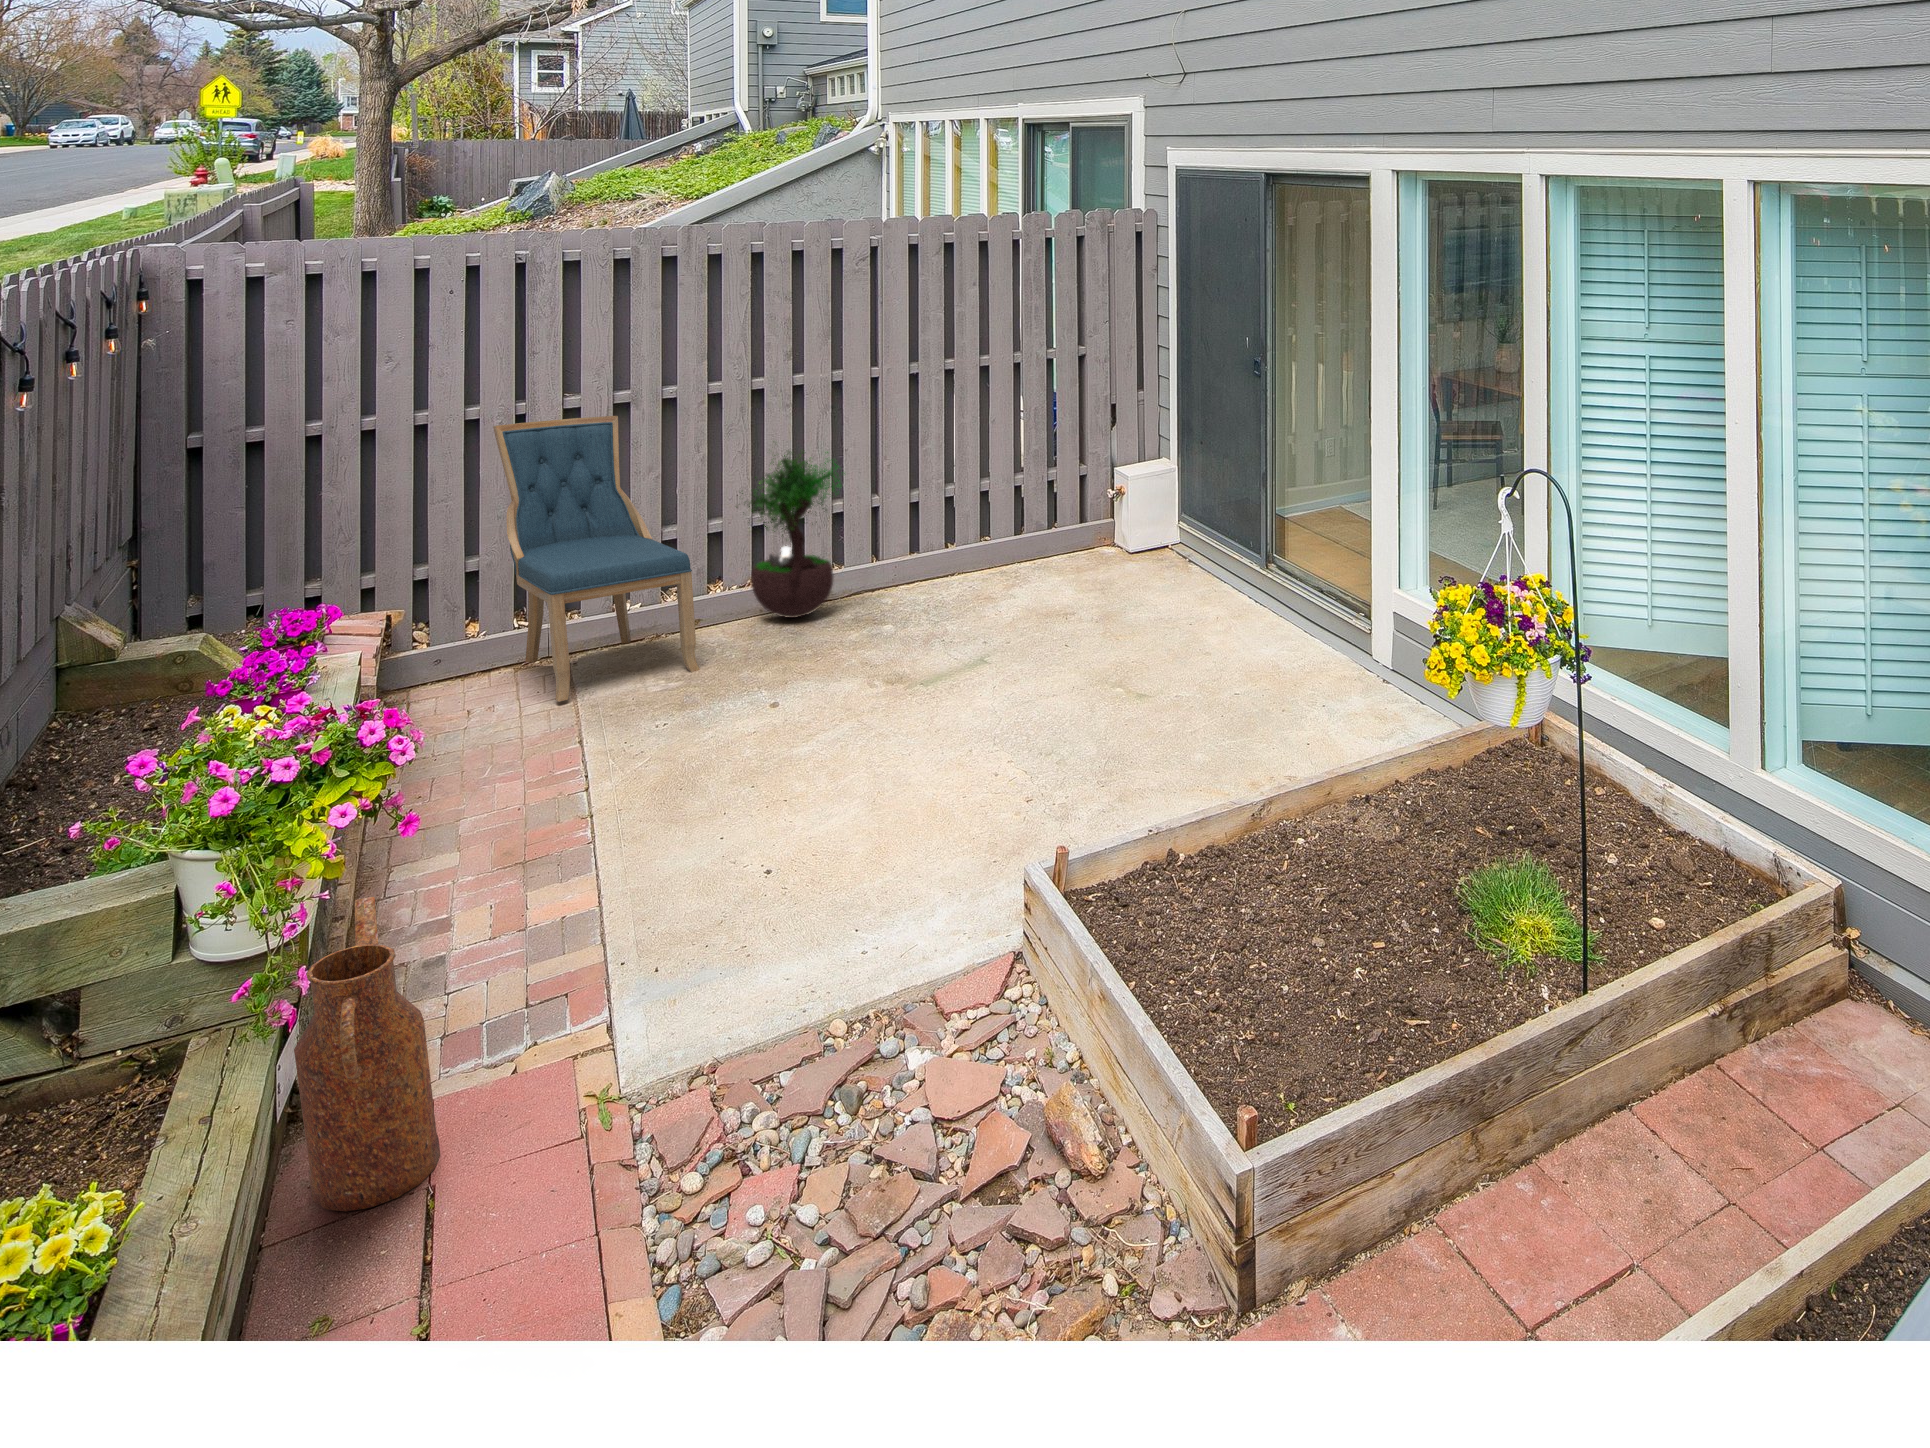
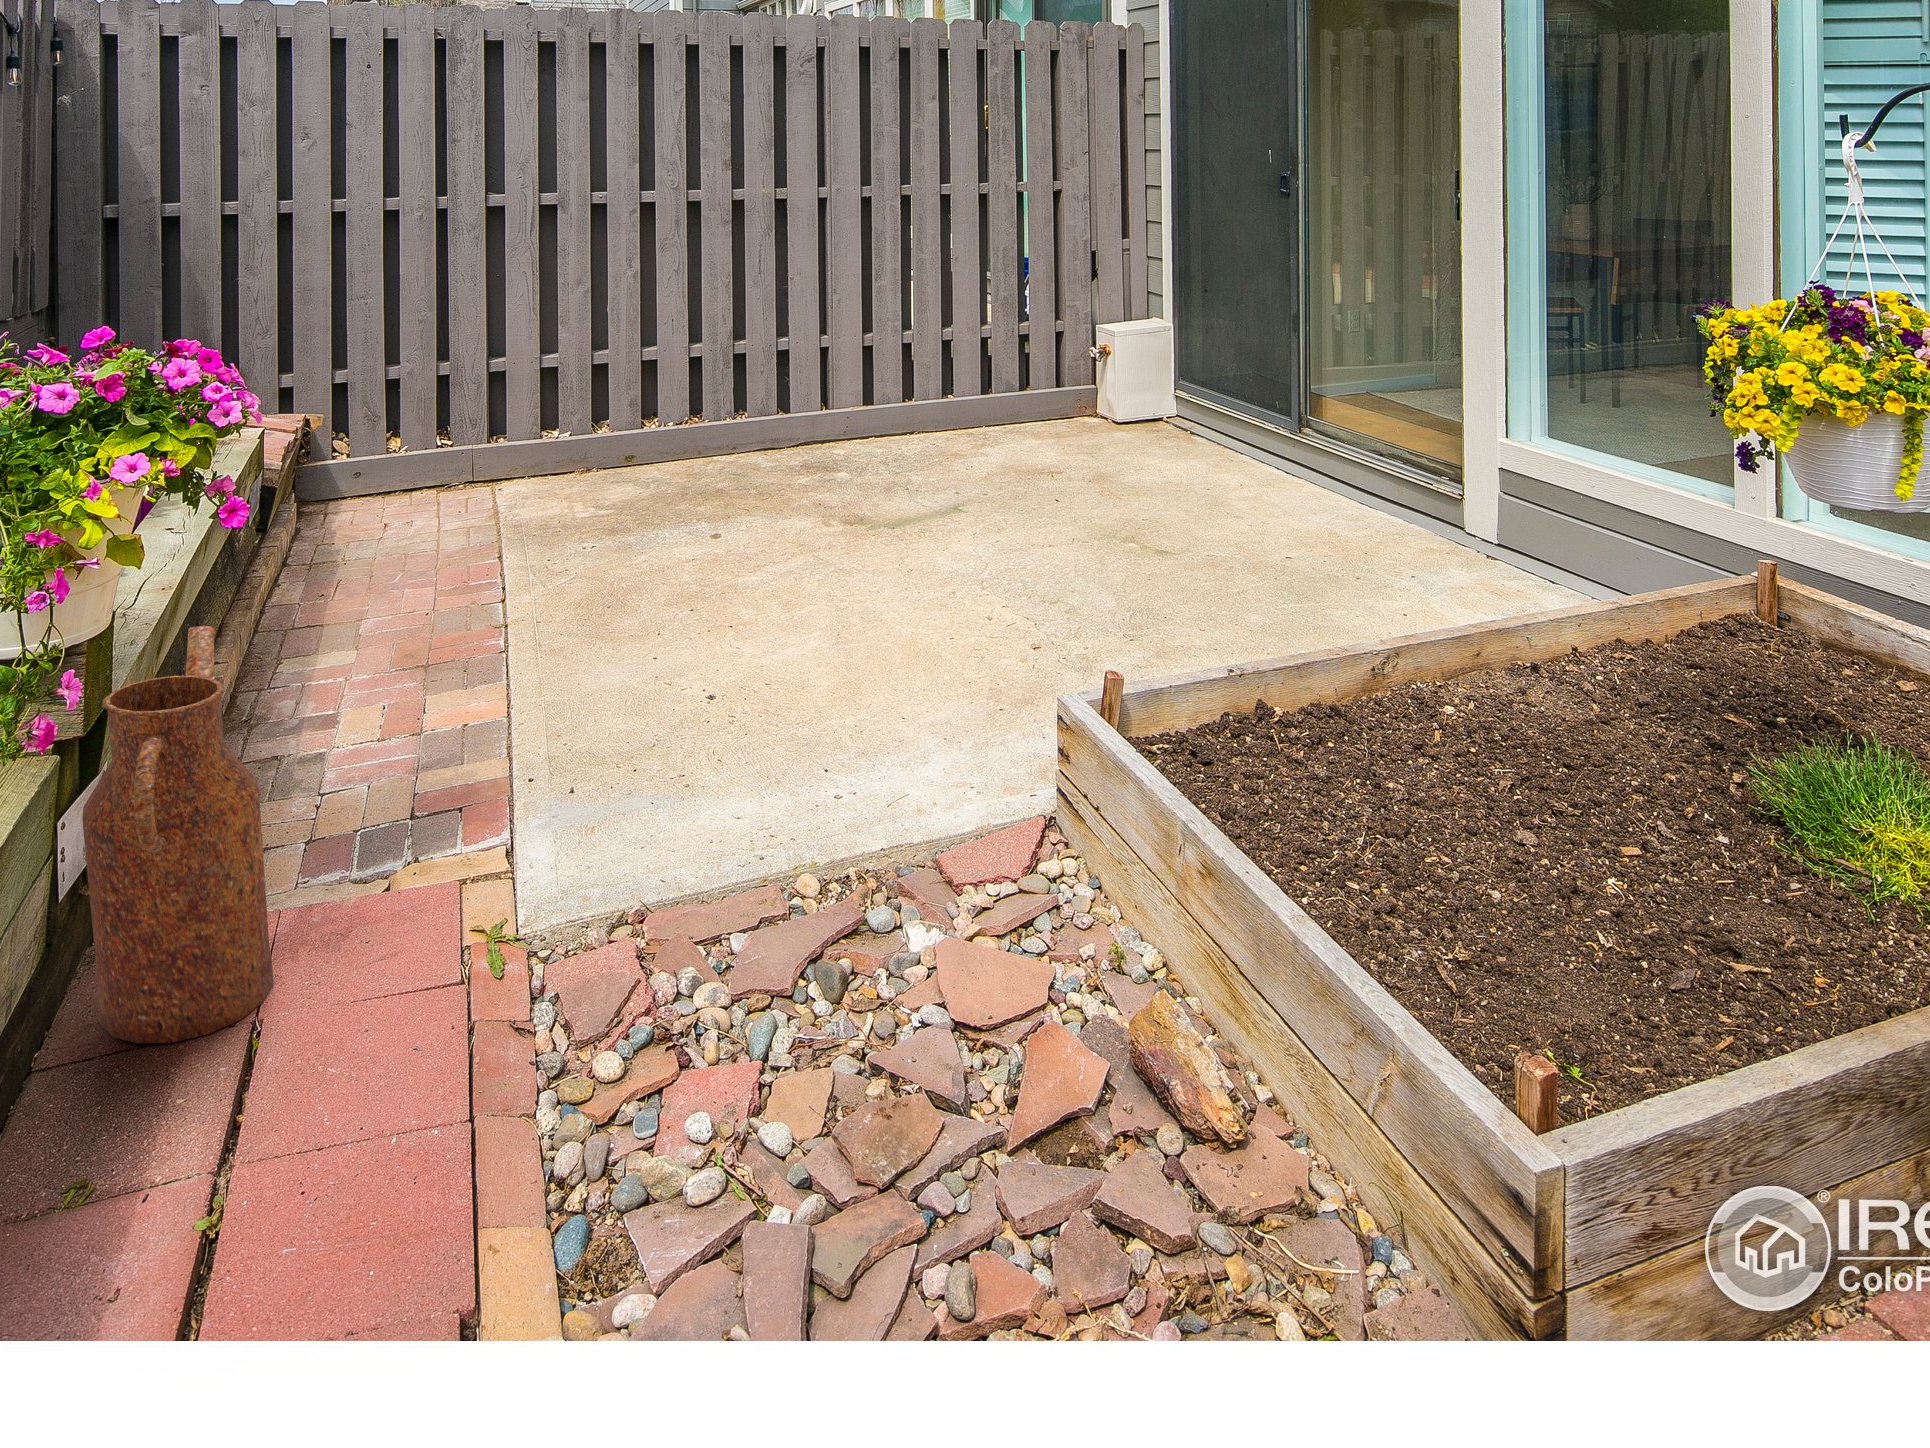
chair: present [493,416,700,702] -> none [421,207,629,517]
potted tree: present [742,452,845,618] -> none [676,251,799,462]

